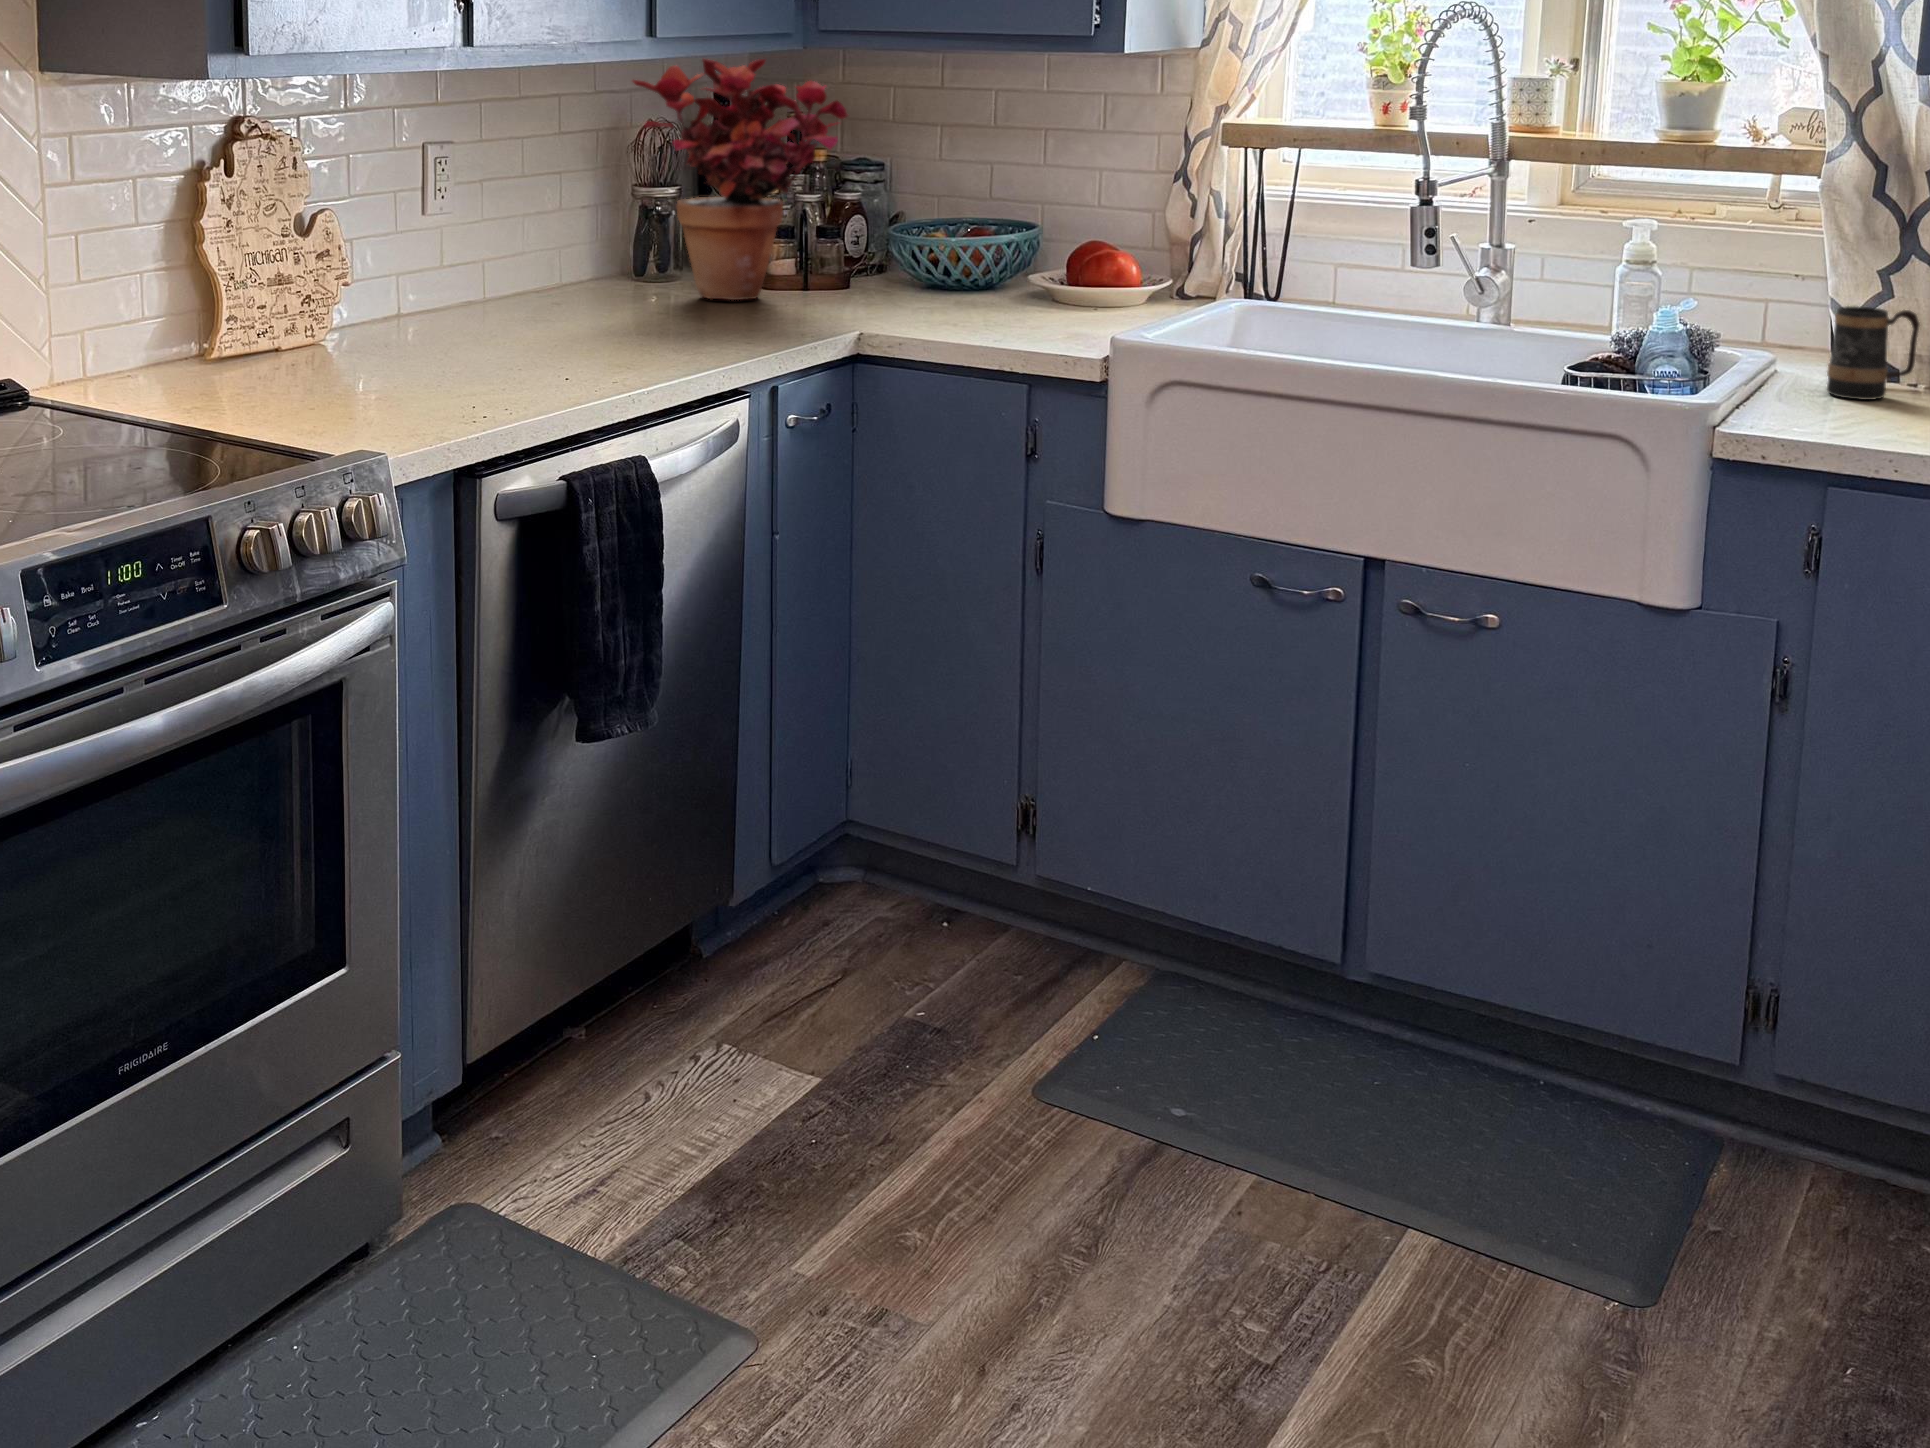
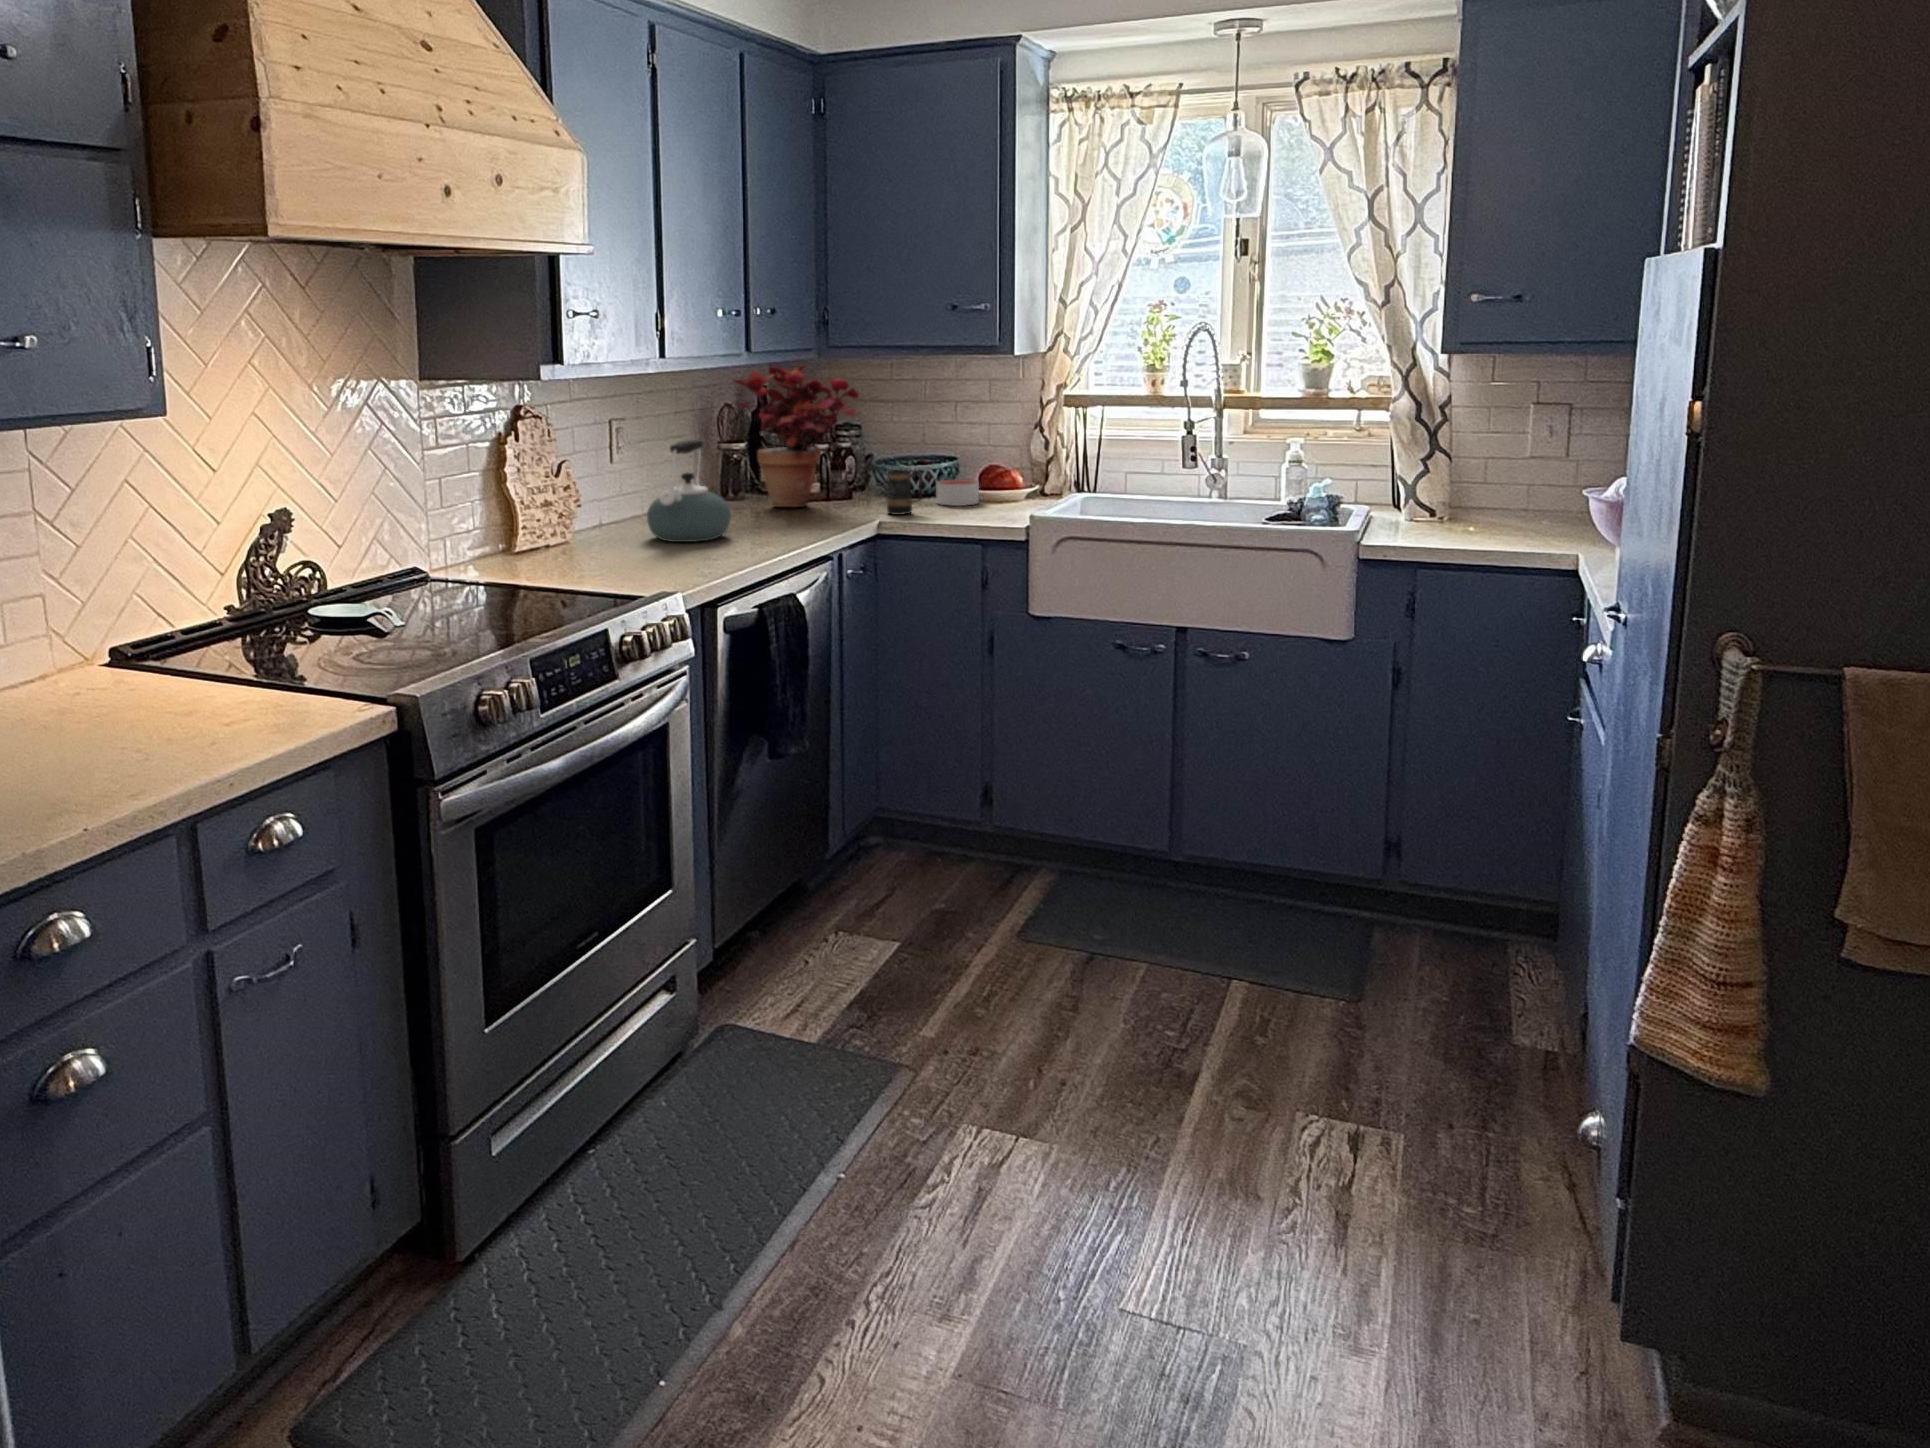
kettle: none [439,183,581,356] -> present [647,440,731,542]
candle: none [983,264,1058,310] -> present [937,480,979,506]
mug: present [1827,306,1920,400] -> present [886,470,923,515]

